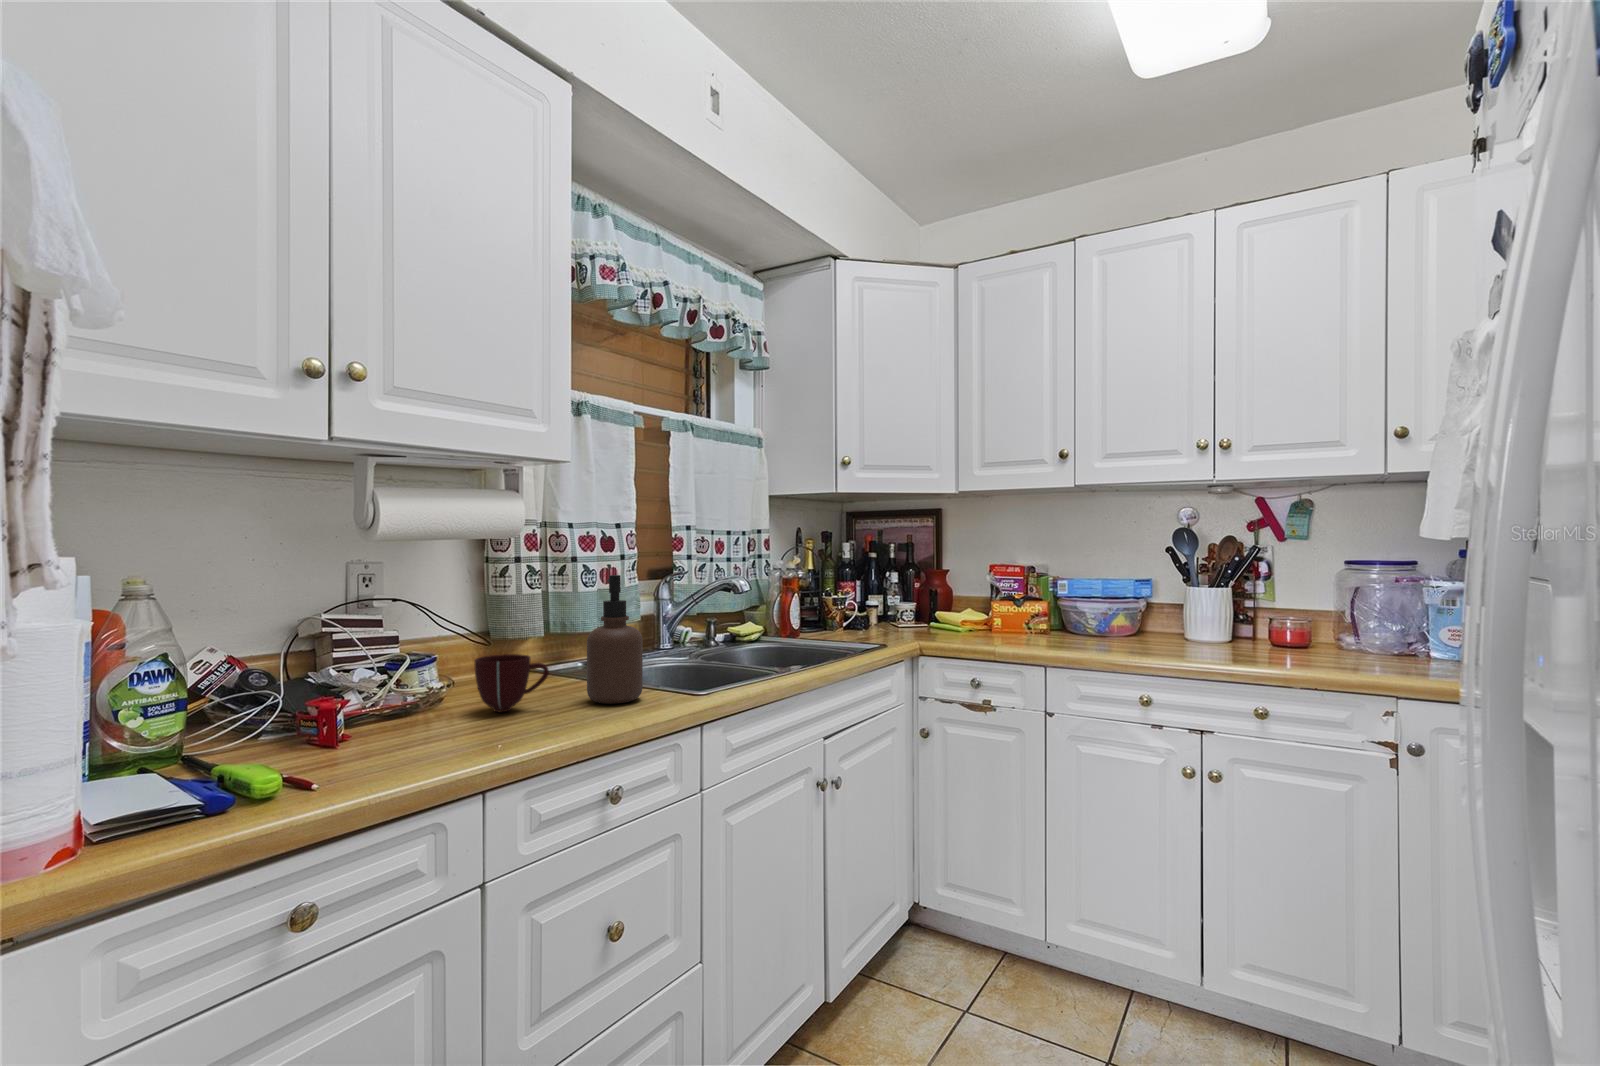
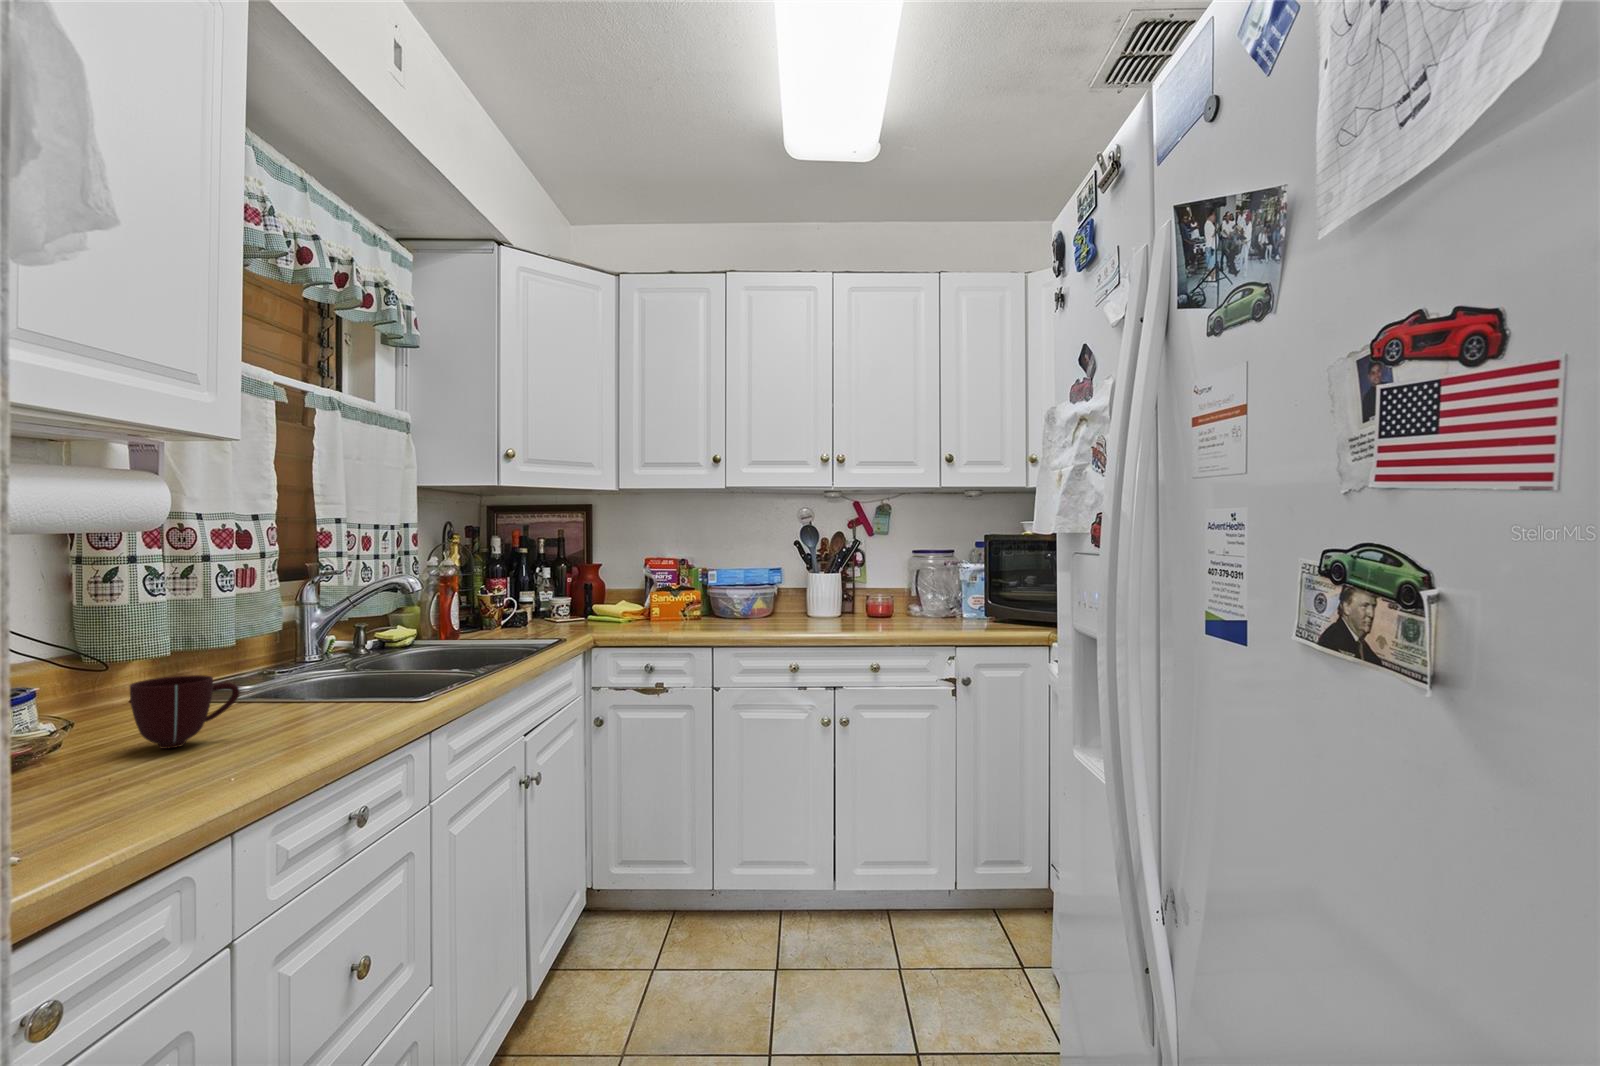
soap dispenser: present [587,575,643,704] -> none [281,575,353,722]

